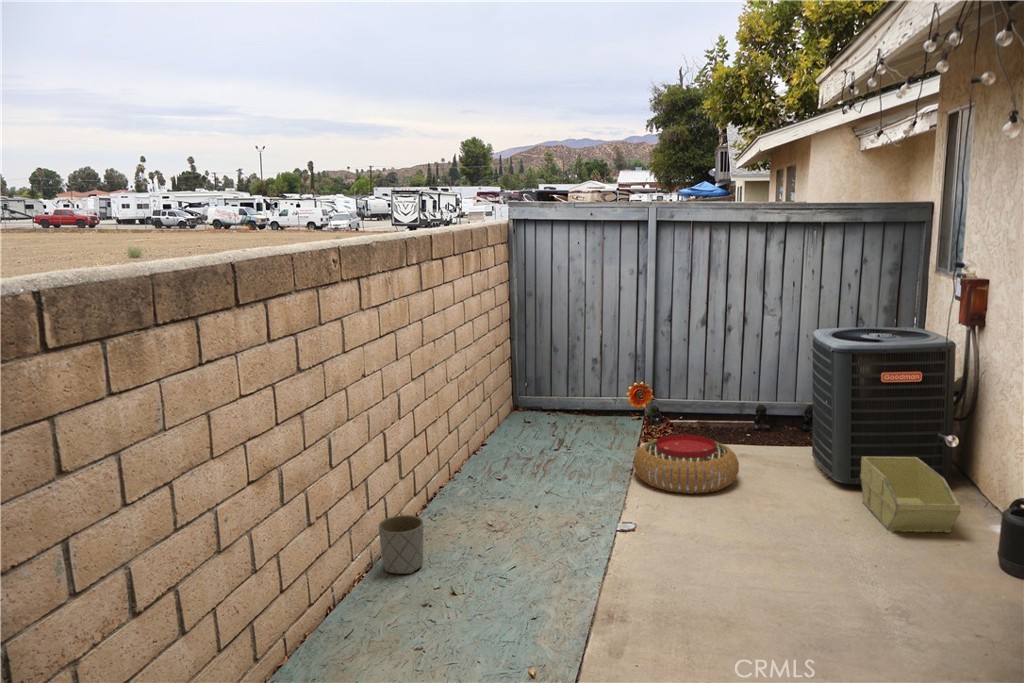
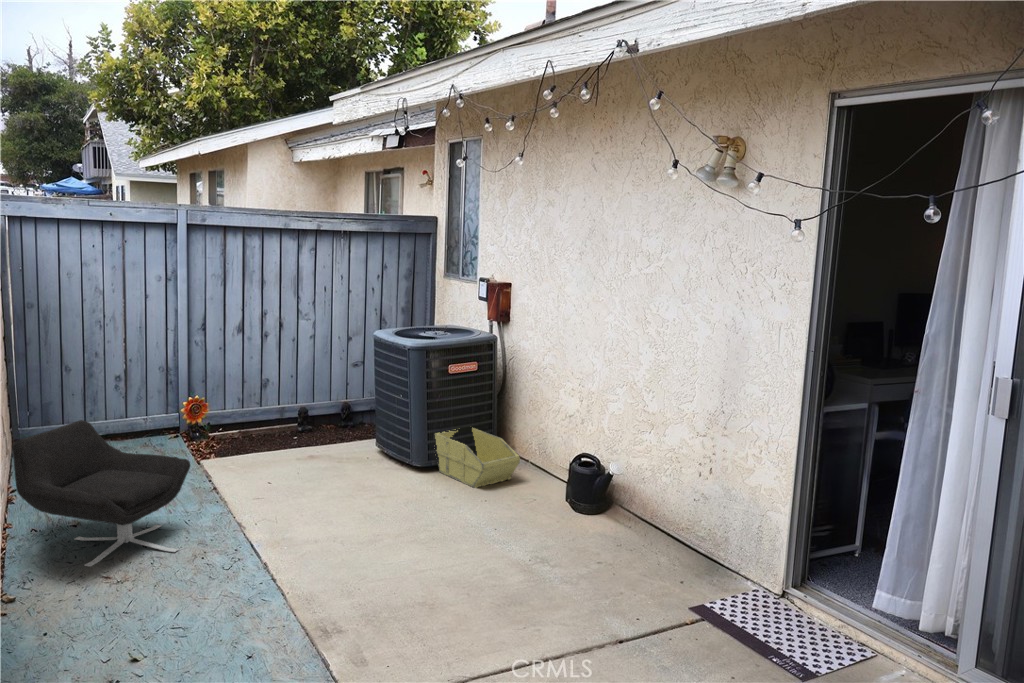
lounge chair: none [444,390,576,516] -> present [12,420,190,566]
pouf: present [634,434,739,494] -> none [229,440,336,499]
planter: present [379,515,423,574] -> none [22,584,88,664]

